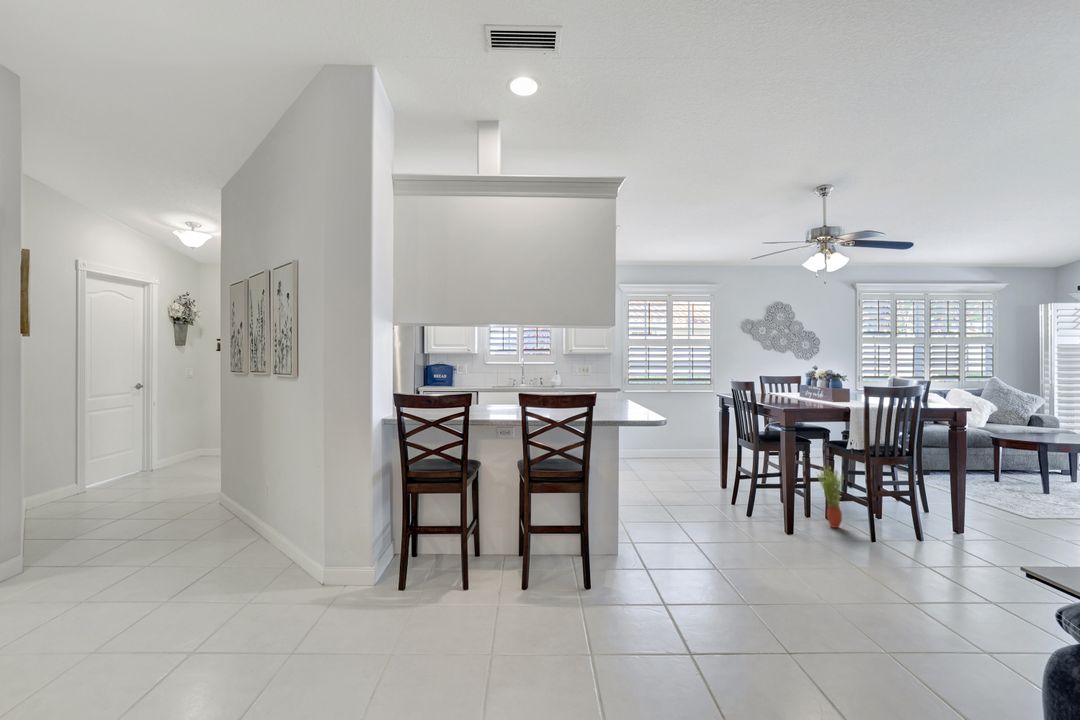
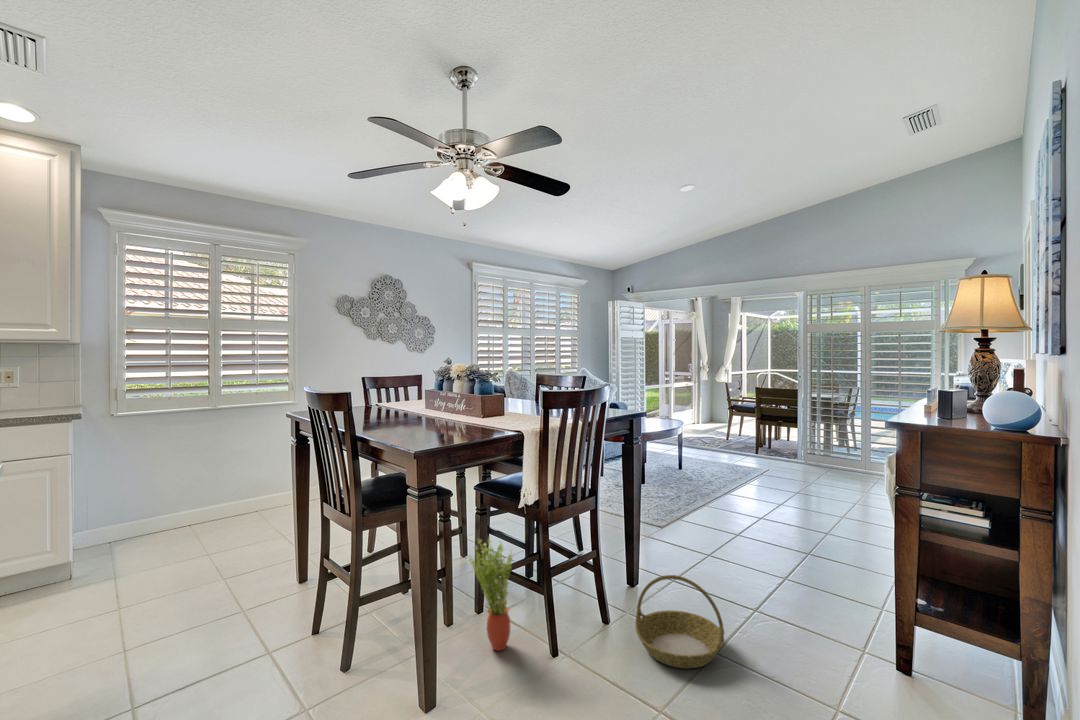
basket: none [928,506,997,560] -> present [635,575,724,668]

